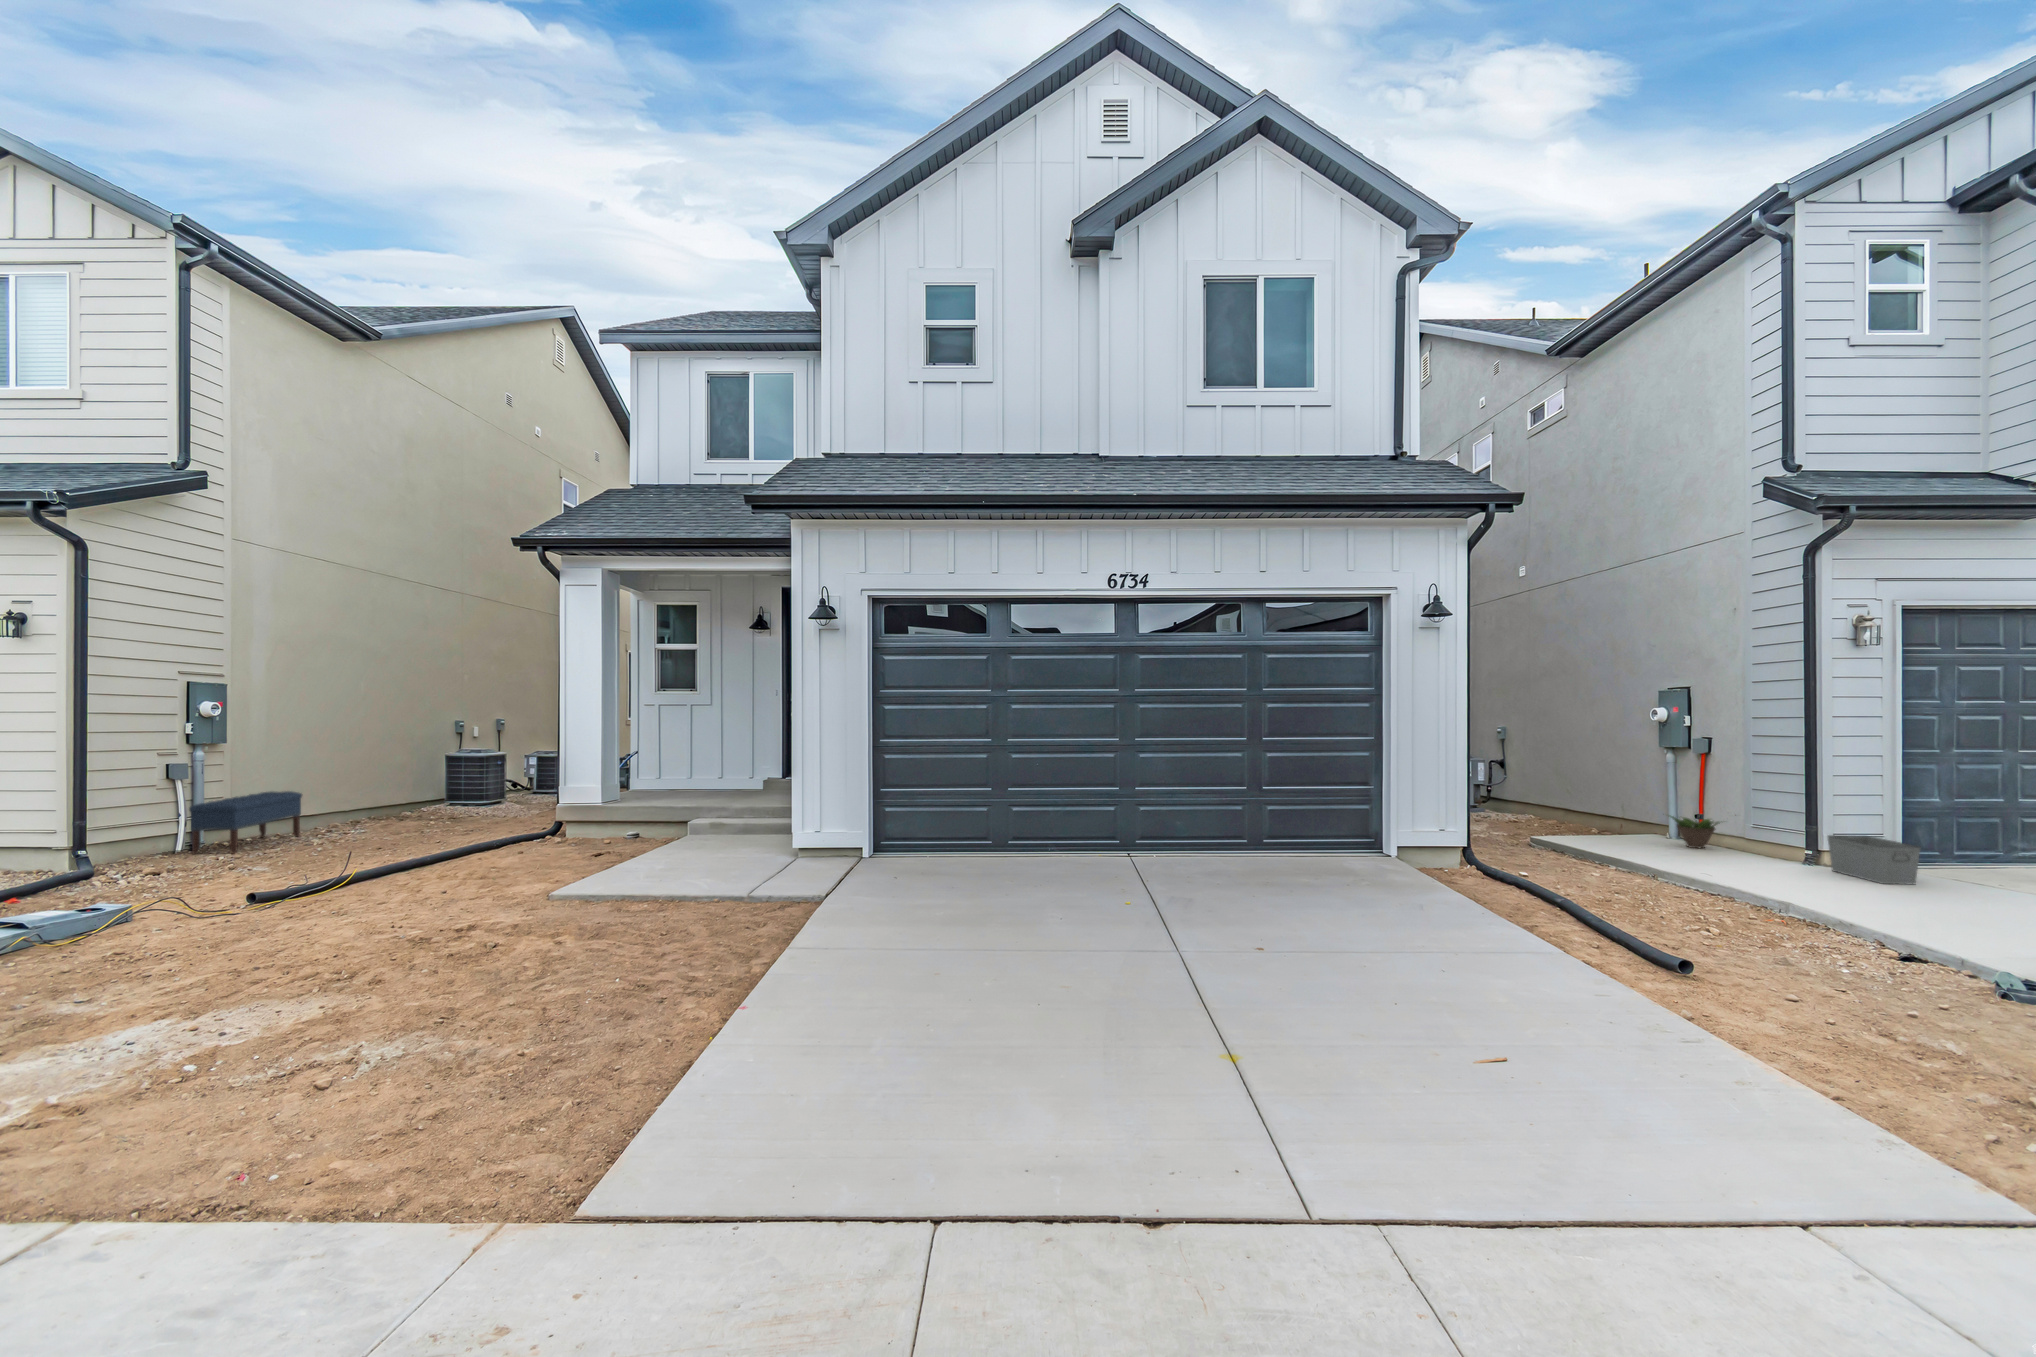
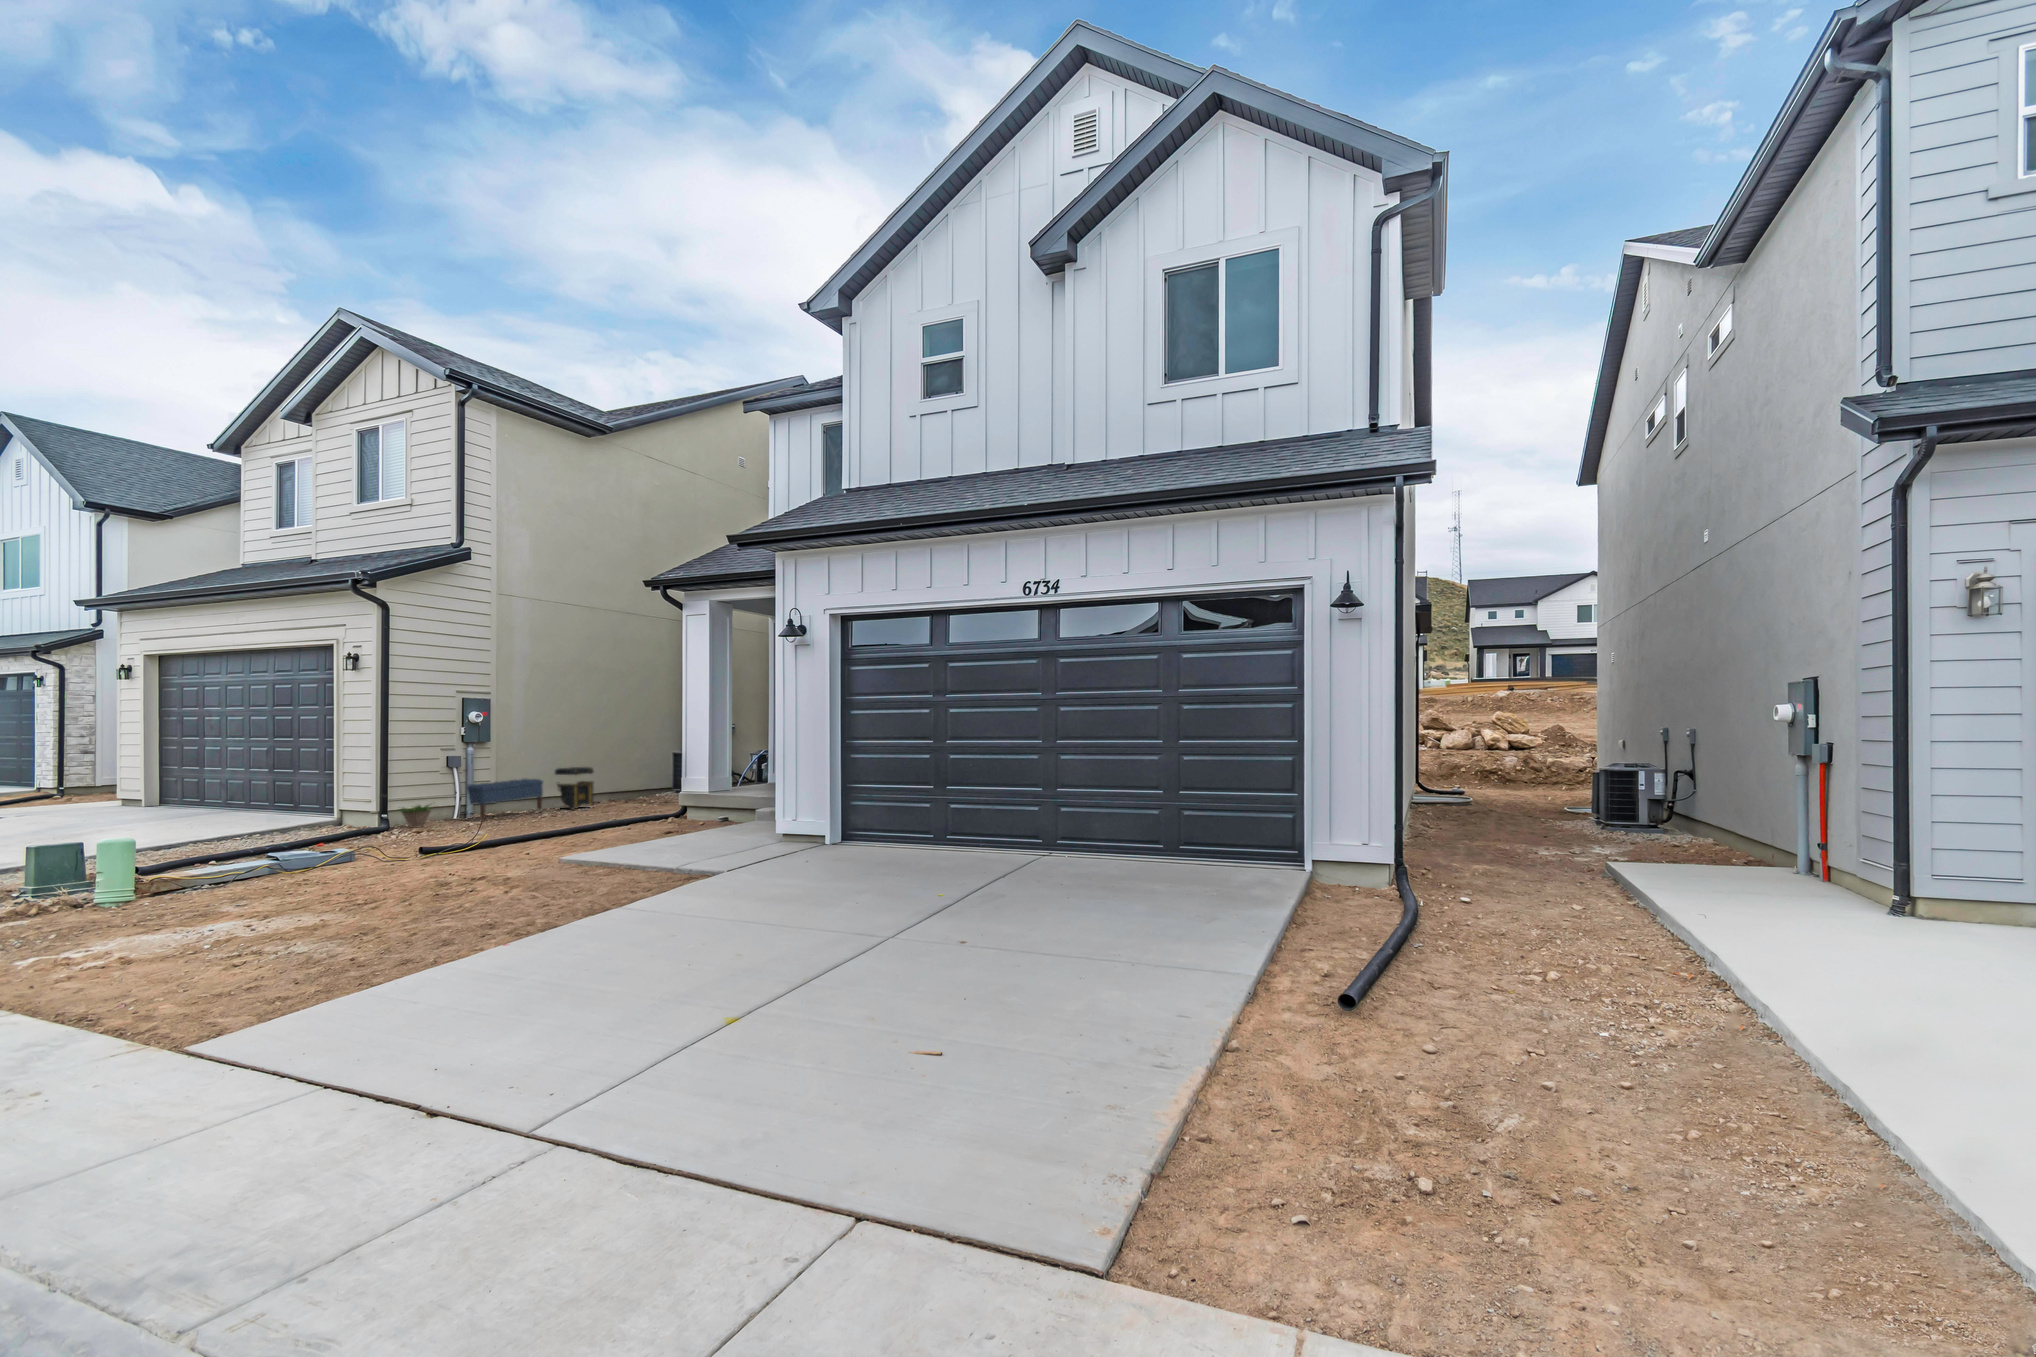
toolbox: none [303,774,364,830] -> present [555,767,594,809]
decorative plant: present [1670,816,1719,848] -> present [399,805,431,828]
storage bin: present [1828,835,1920,884] -> none [1913,877,2026,954]

